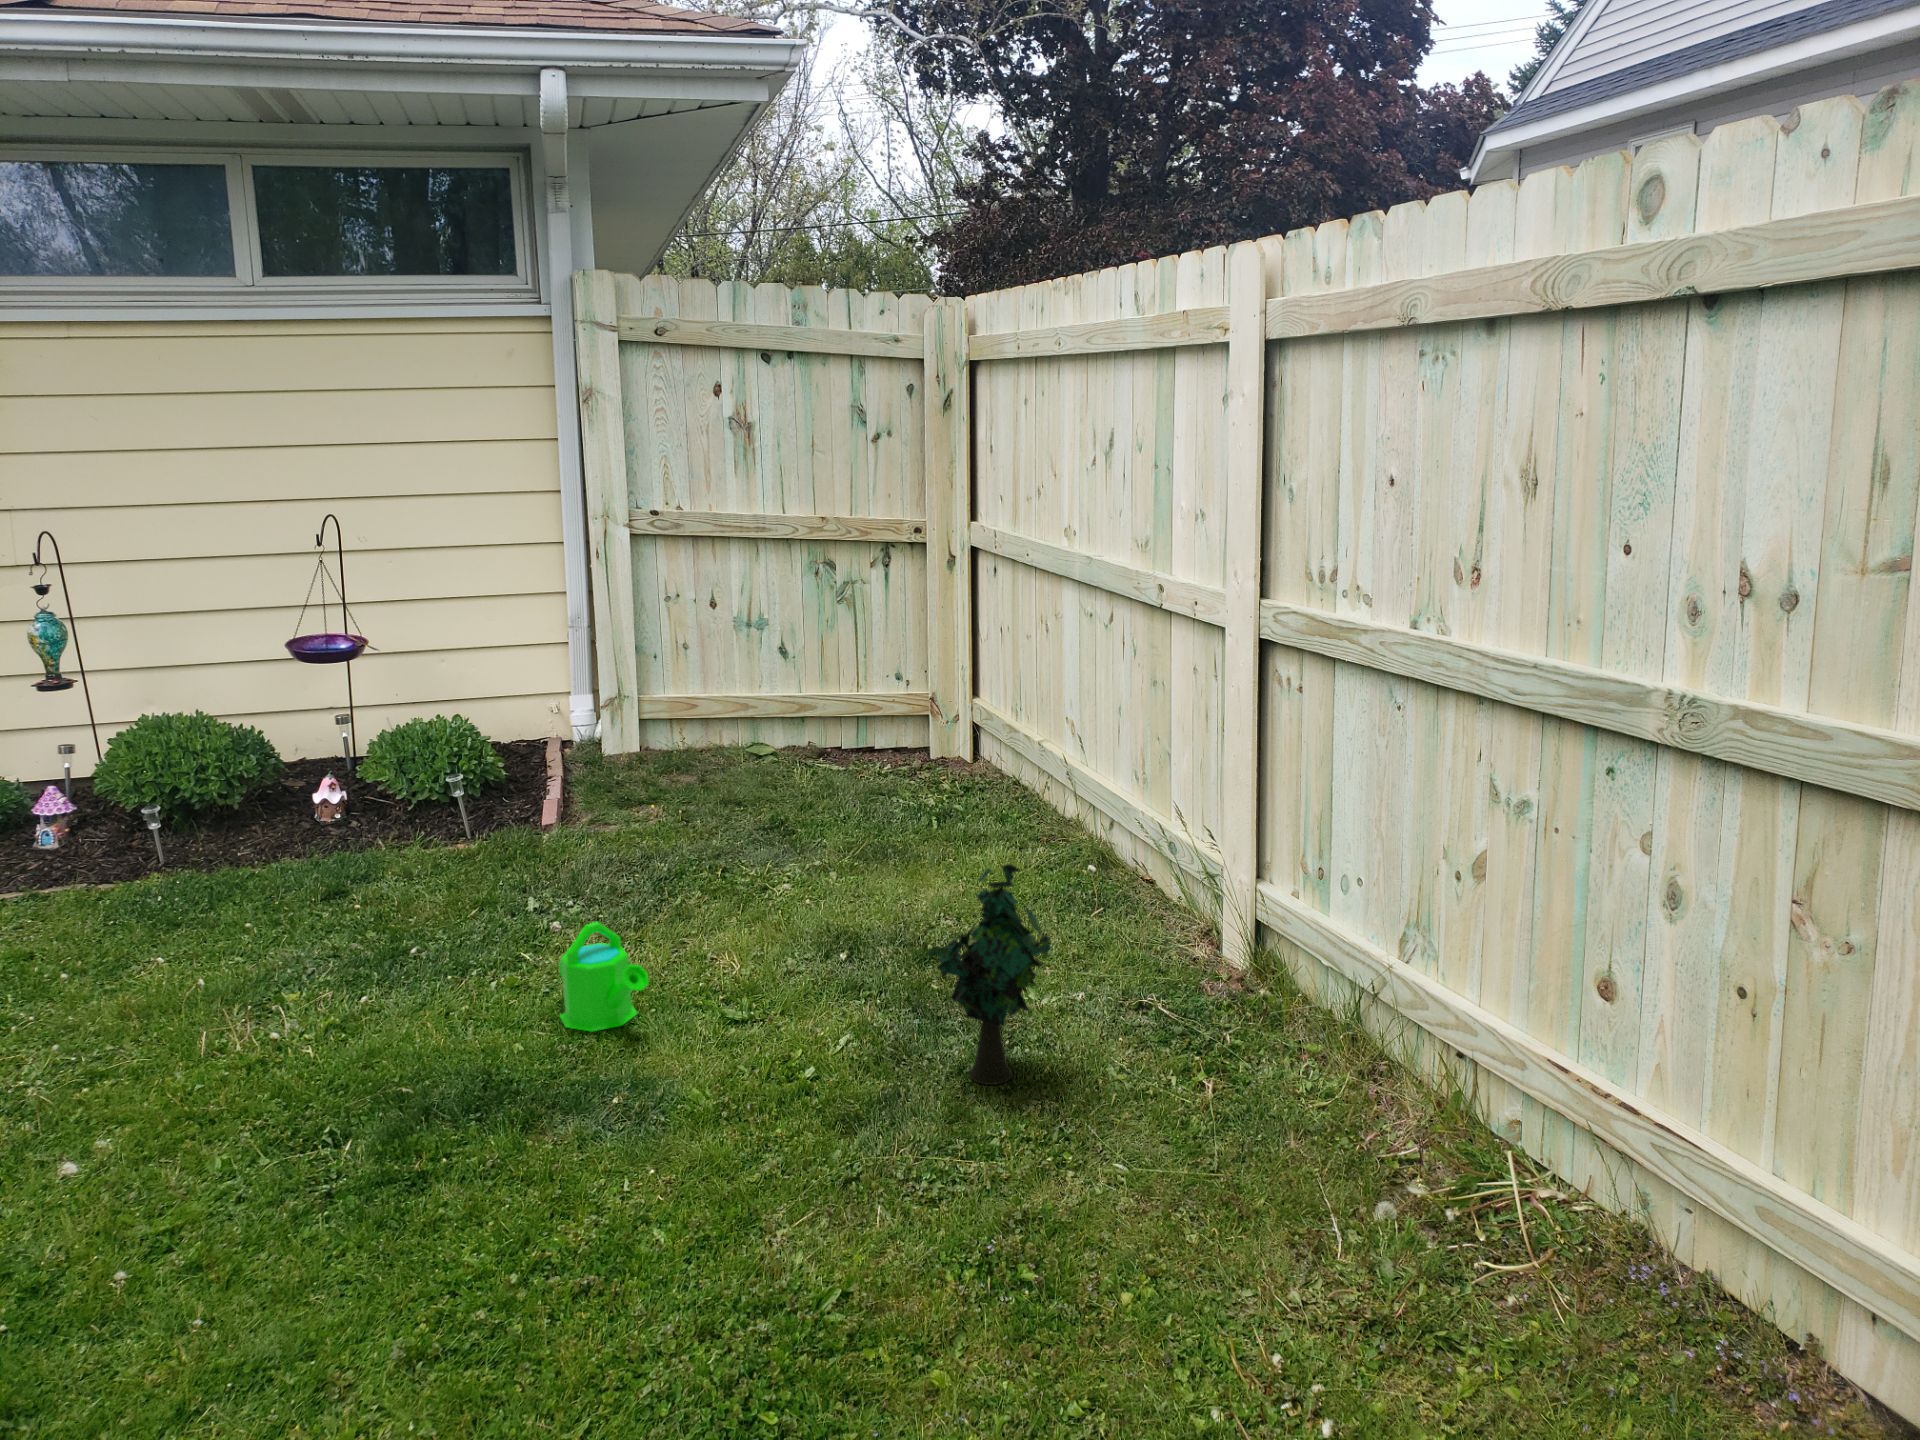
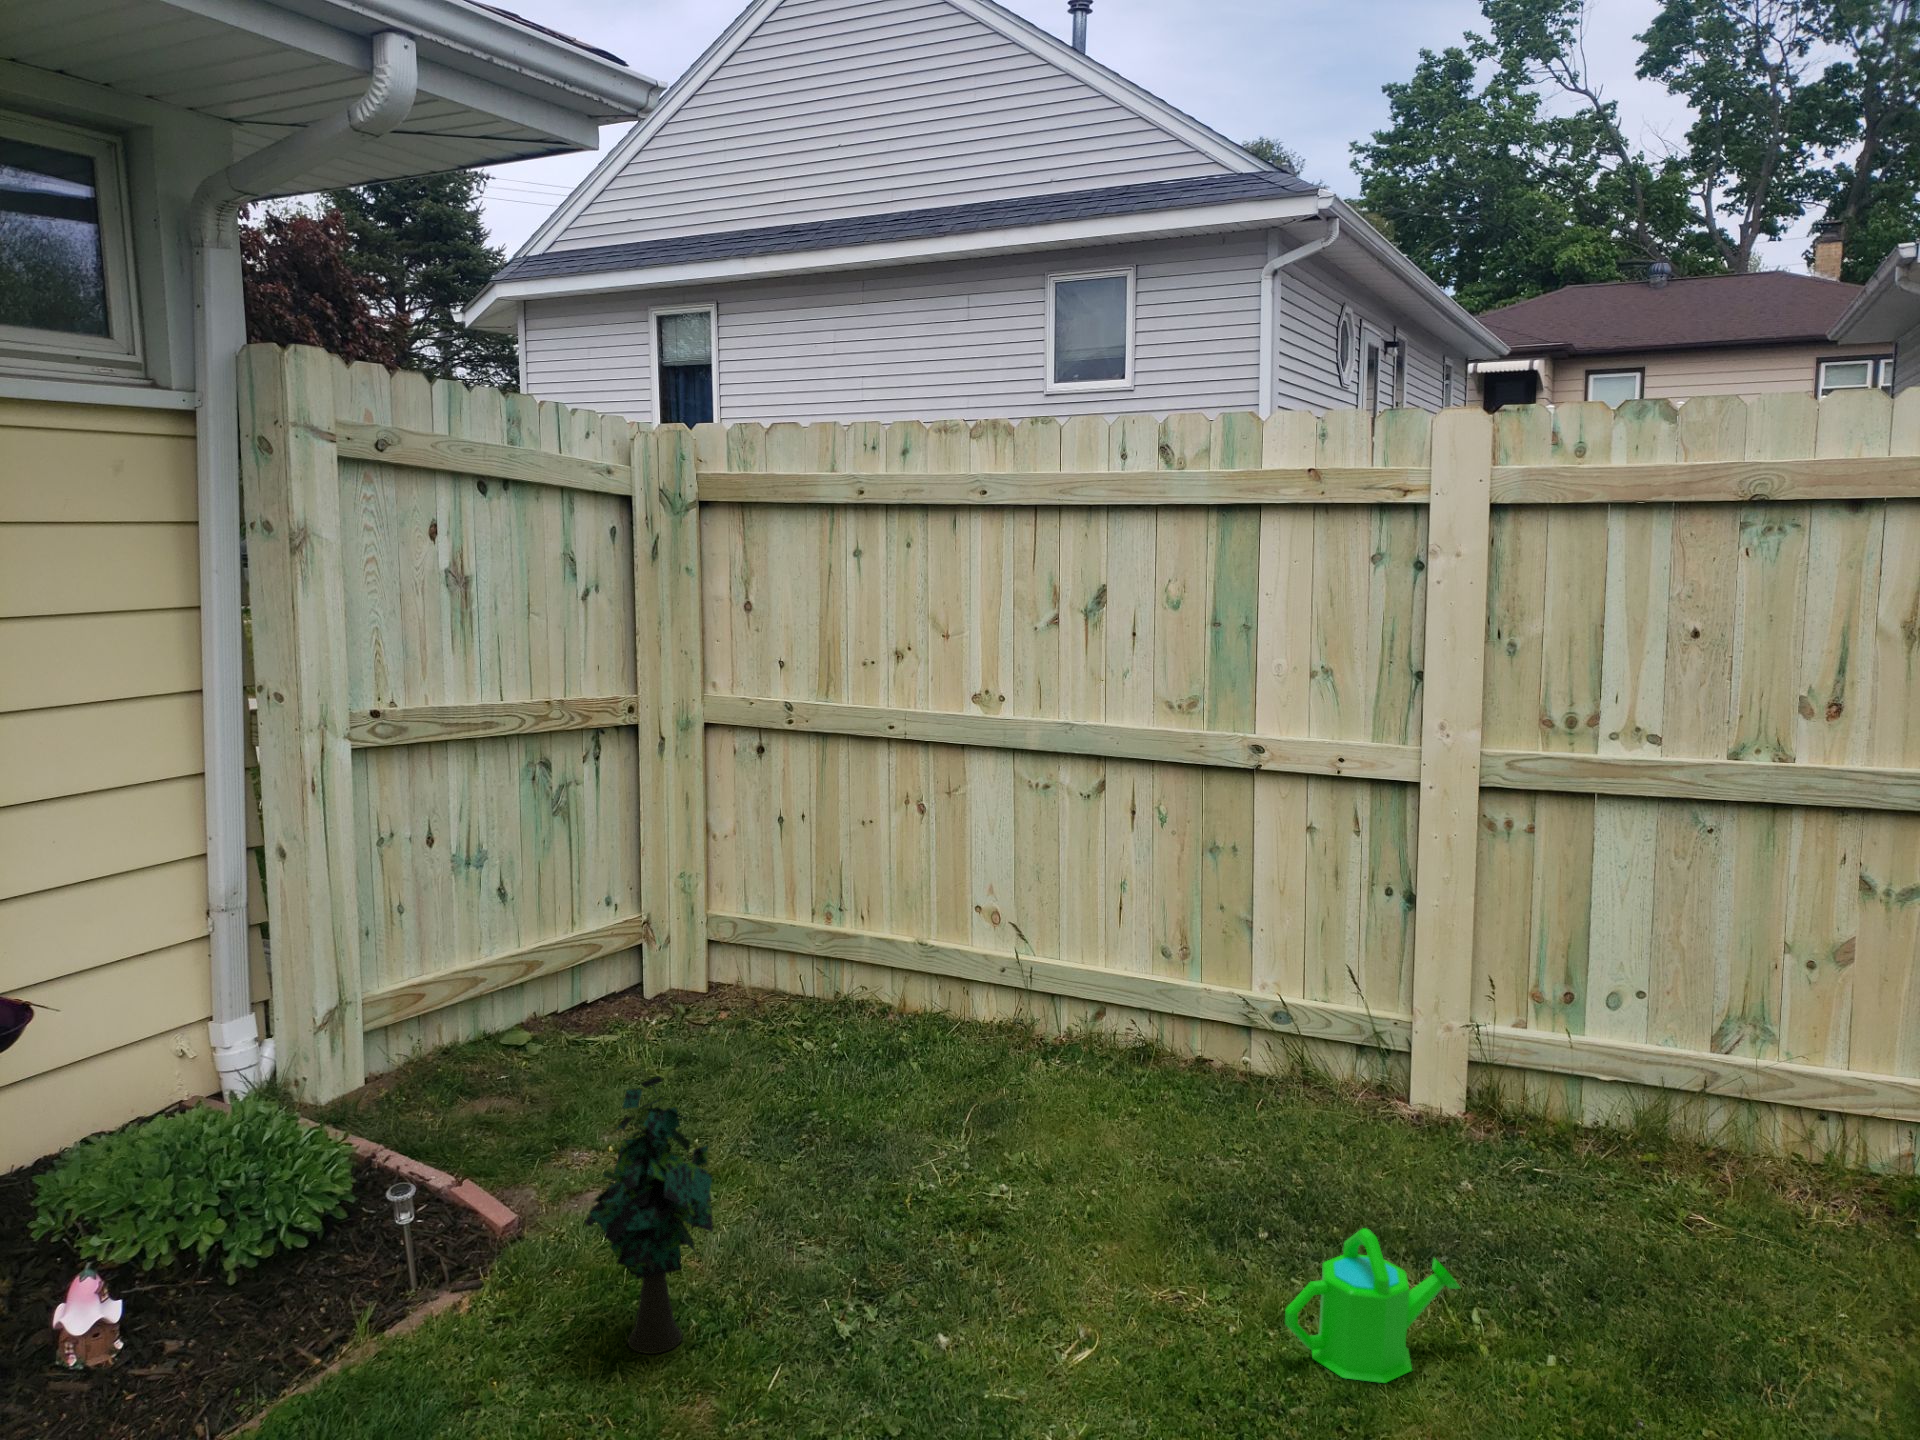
decorative plant: present [927,864,1051,1085] -> present [585,1076,713,1354]

